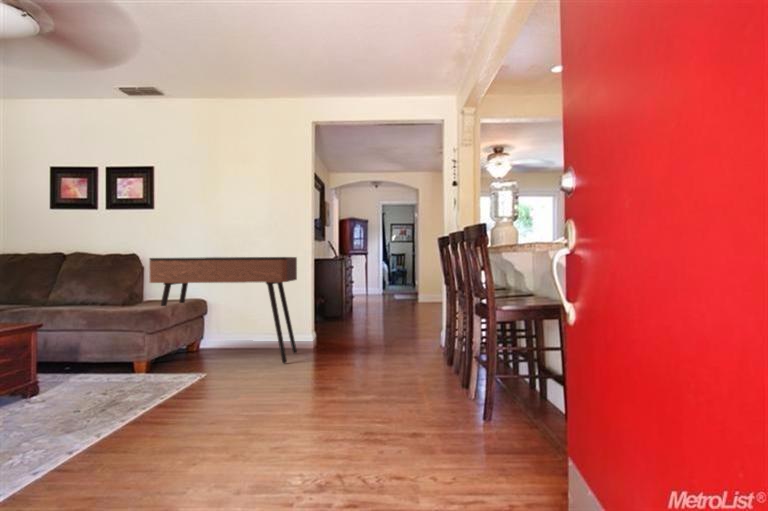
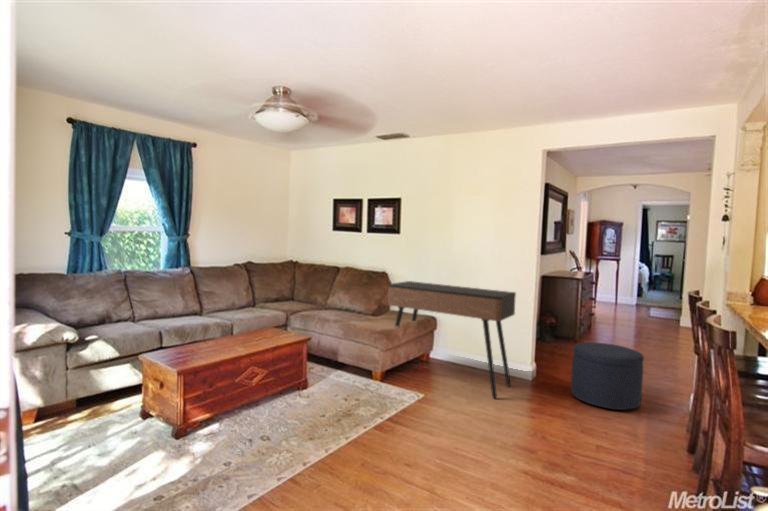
ottoman: none [352,300,409,354] -> present [571,342,644,410]

